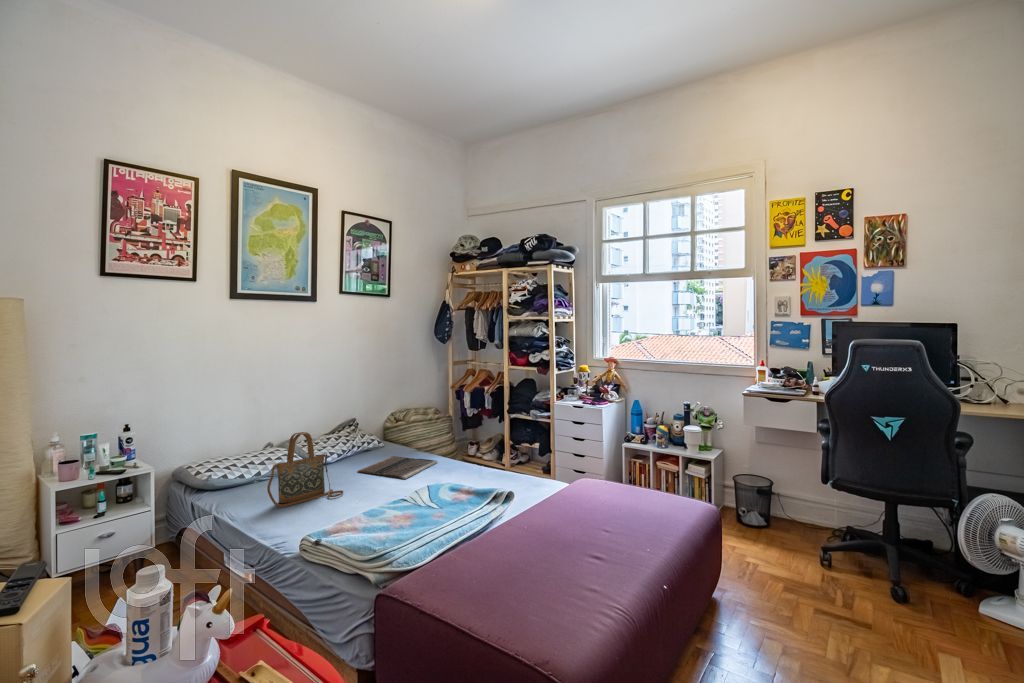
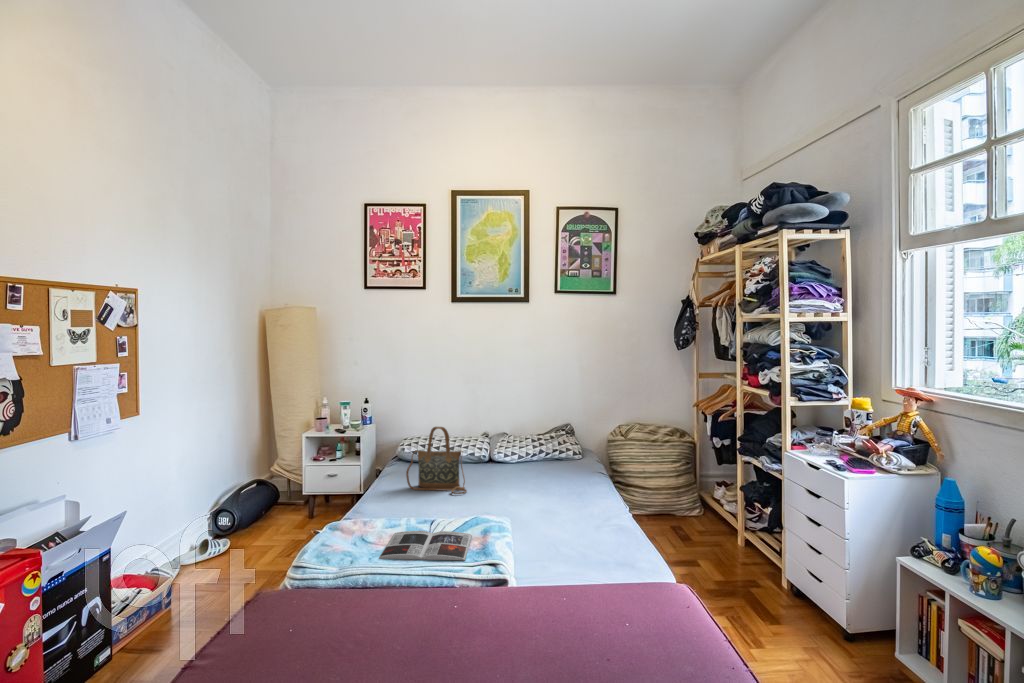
laptop: present [357,456,437,479] -> none [512,469,592,497]
magazine: none [374,506,467,545] -> present [379,531,472,561]

